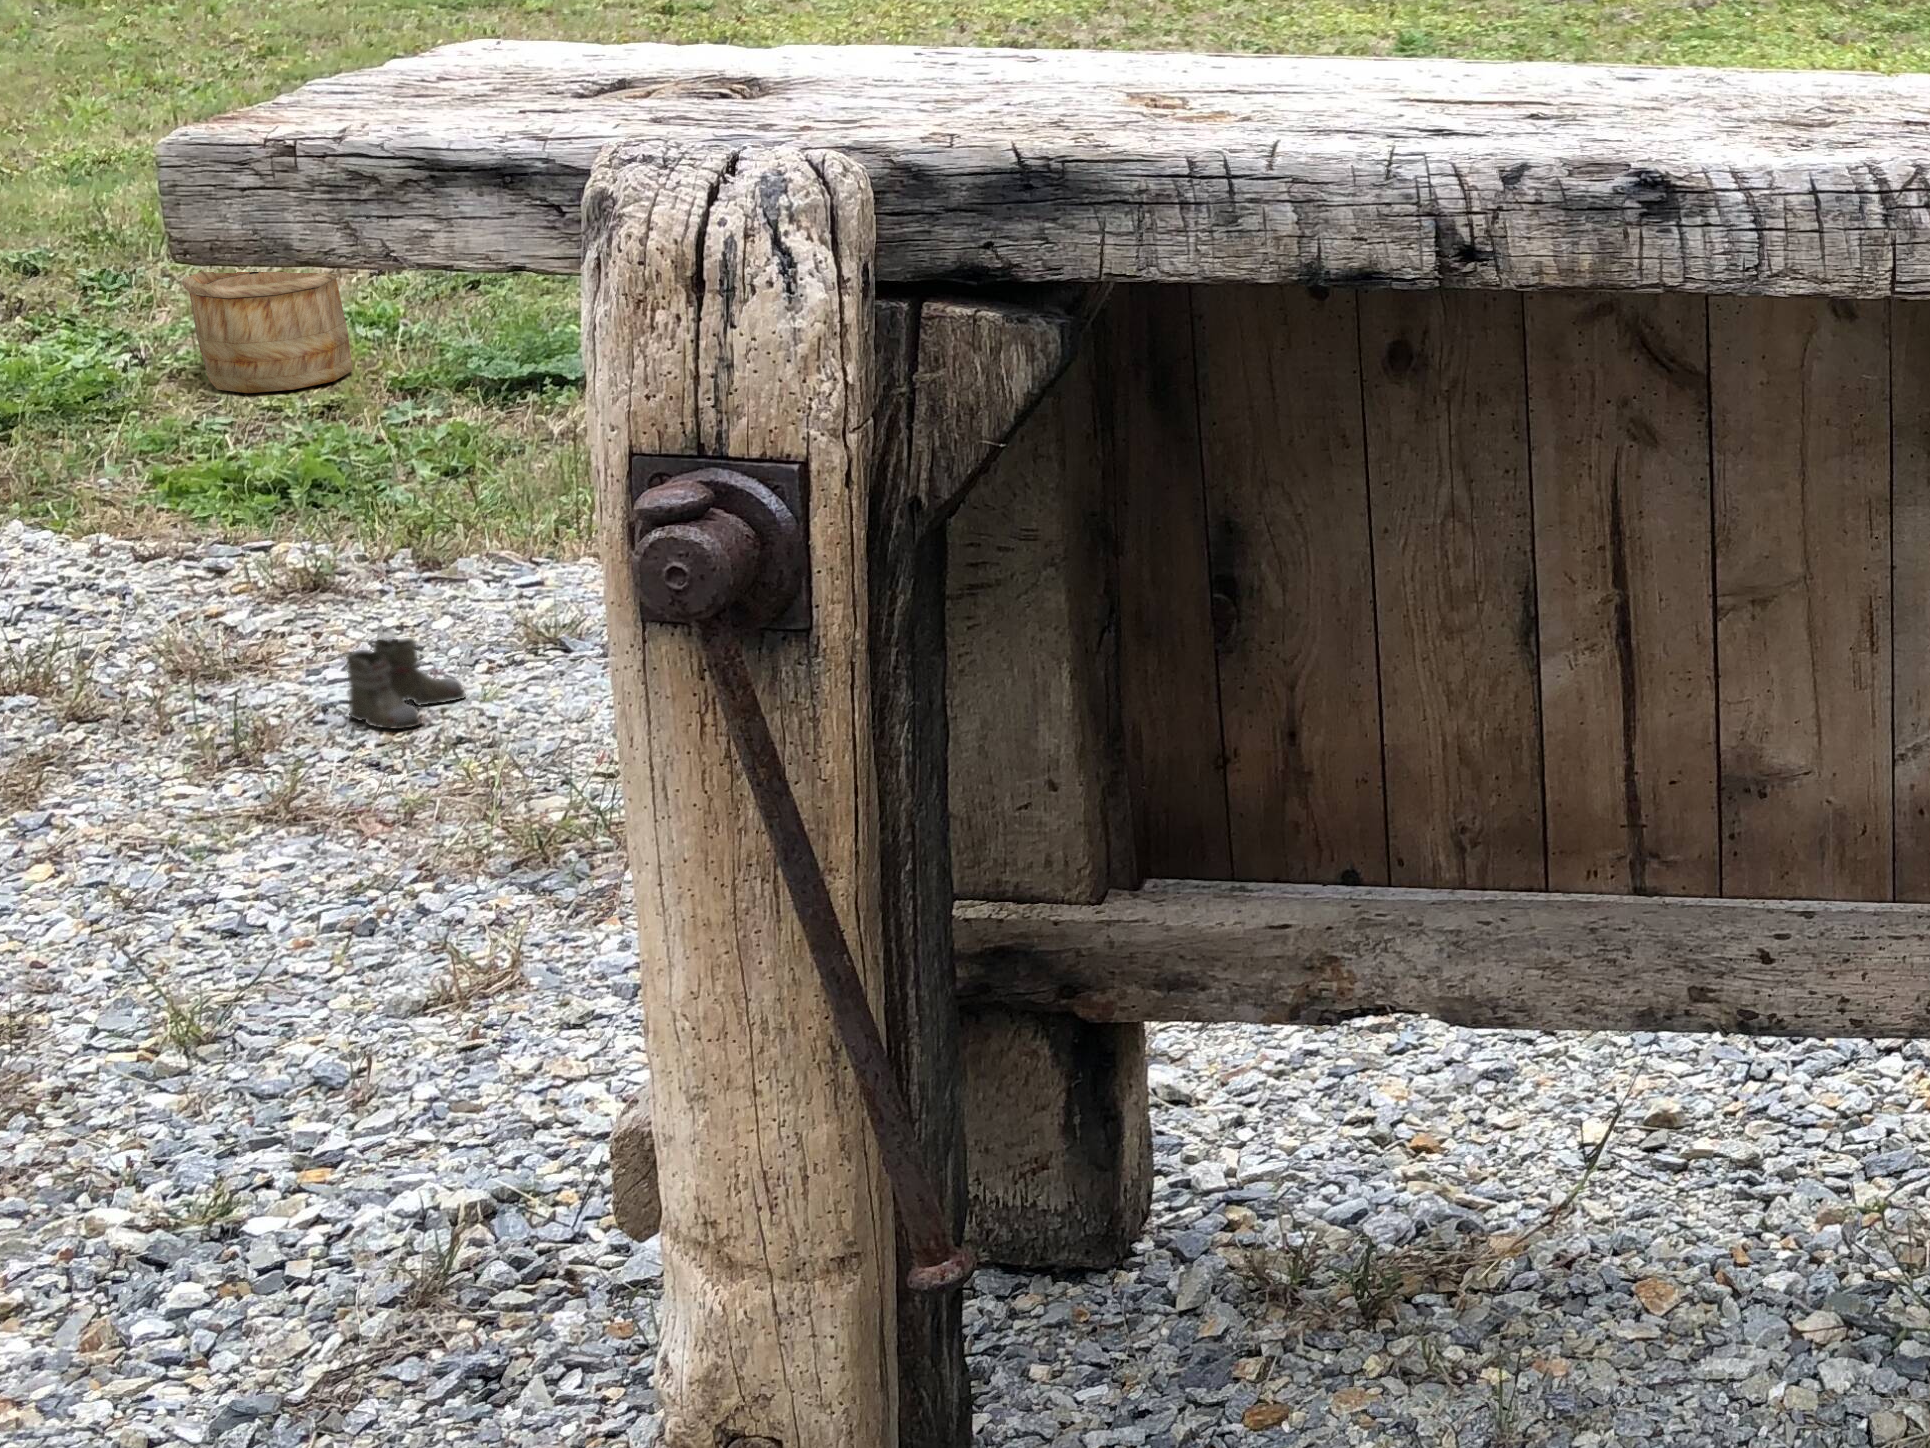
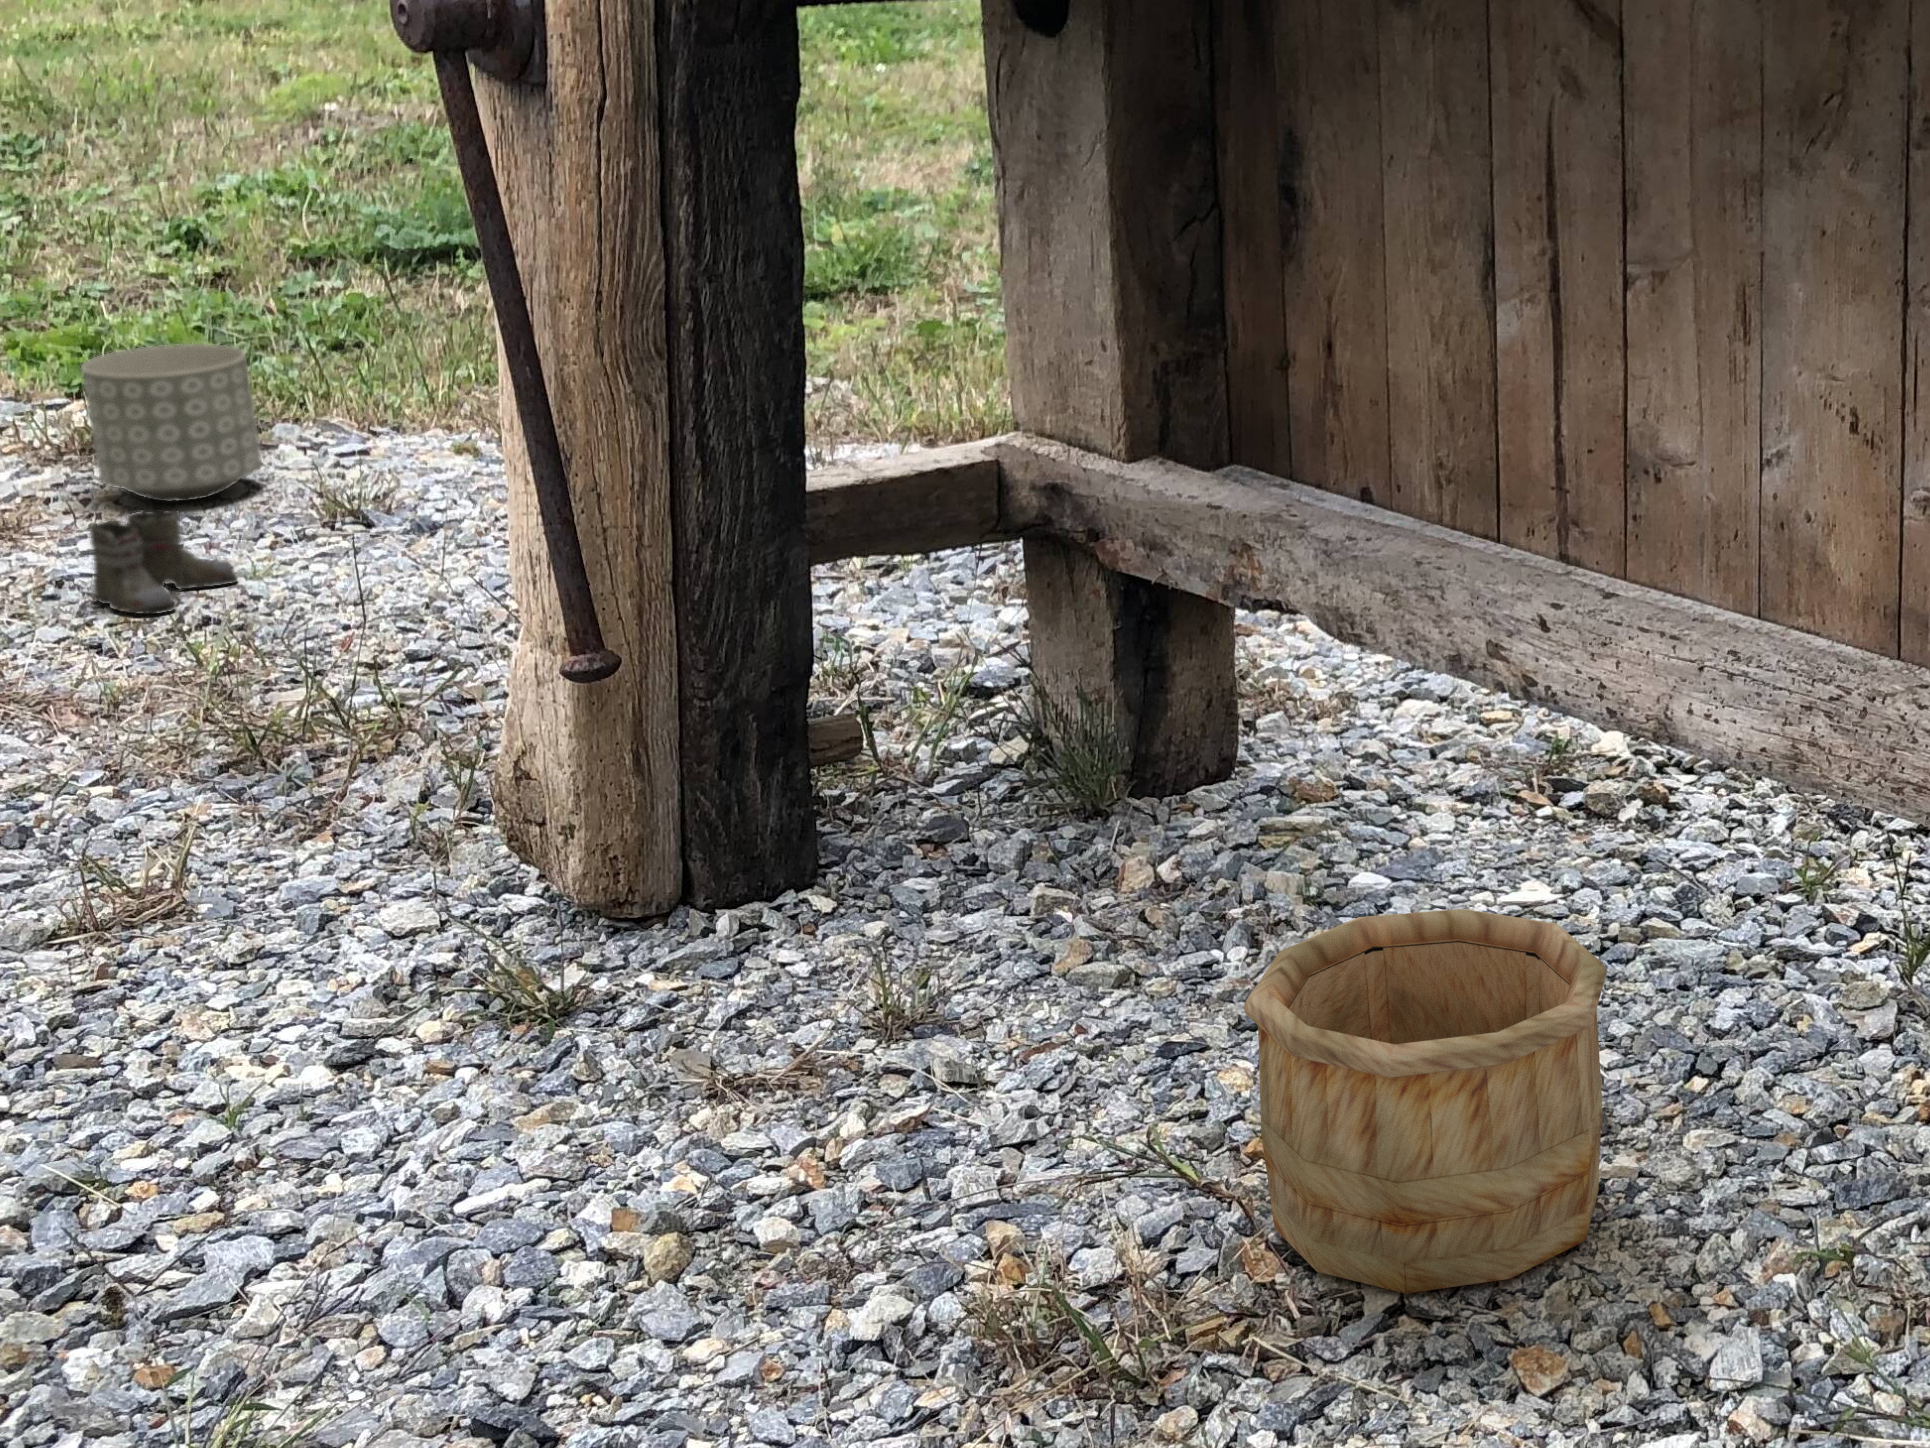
wooden bucket: present [182,270,352,393] -> present [1243,909,1607,1293]
planter: none [303,485,457,624] -> present [82,344,262,502]

